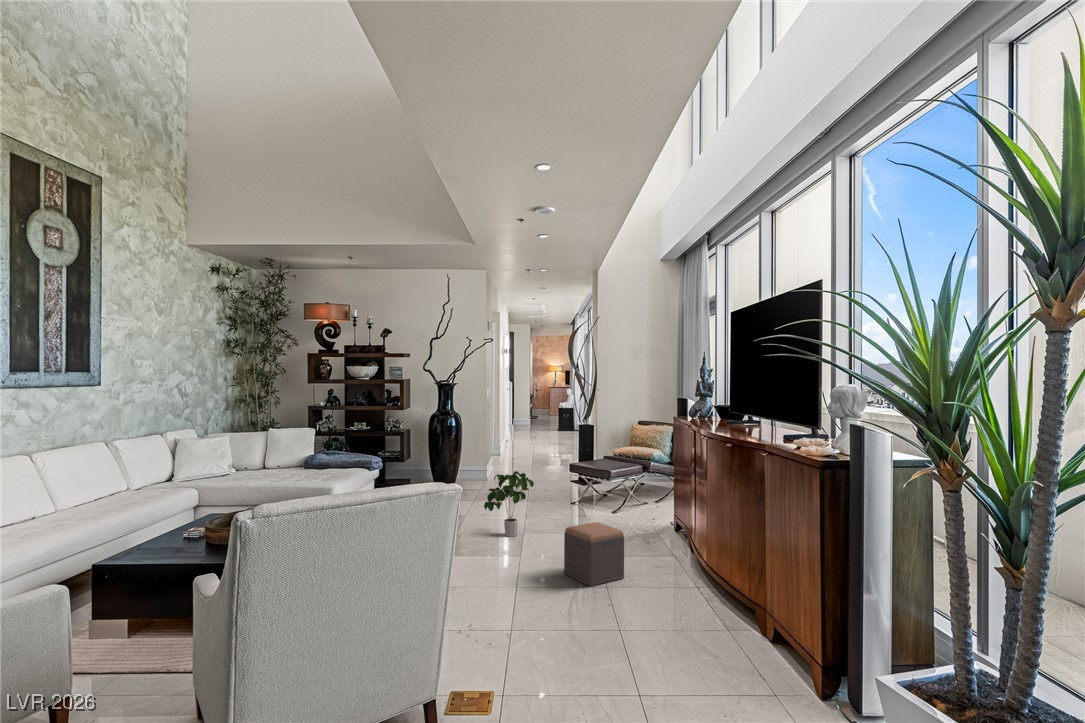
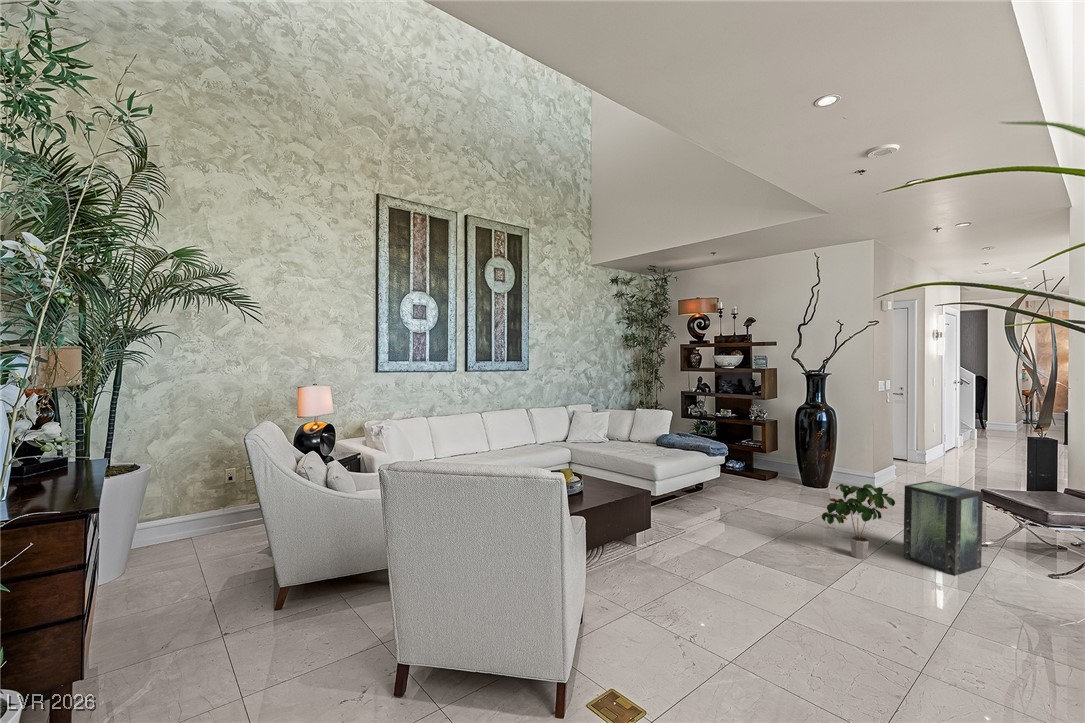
storage box: none [539,463,585,533] -> present [903,481,983,576]
footstool: present [564,522,624,587] -> none [907,575,1012,674]

